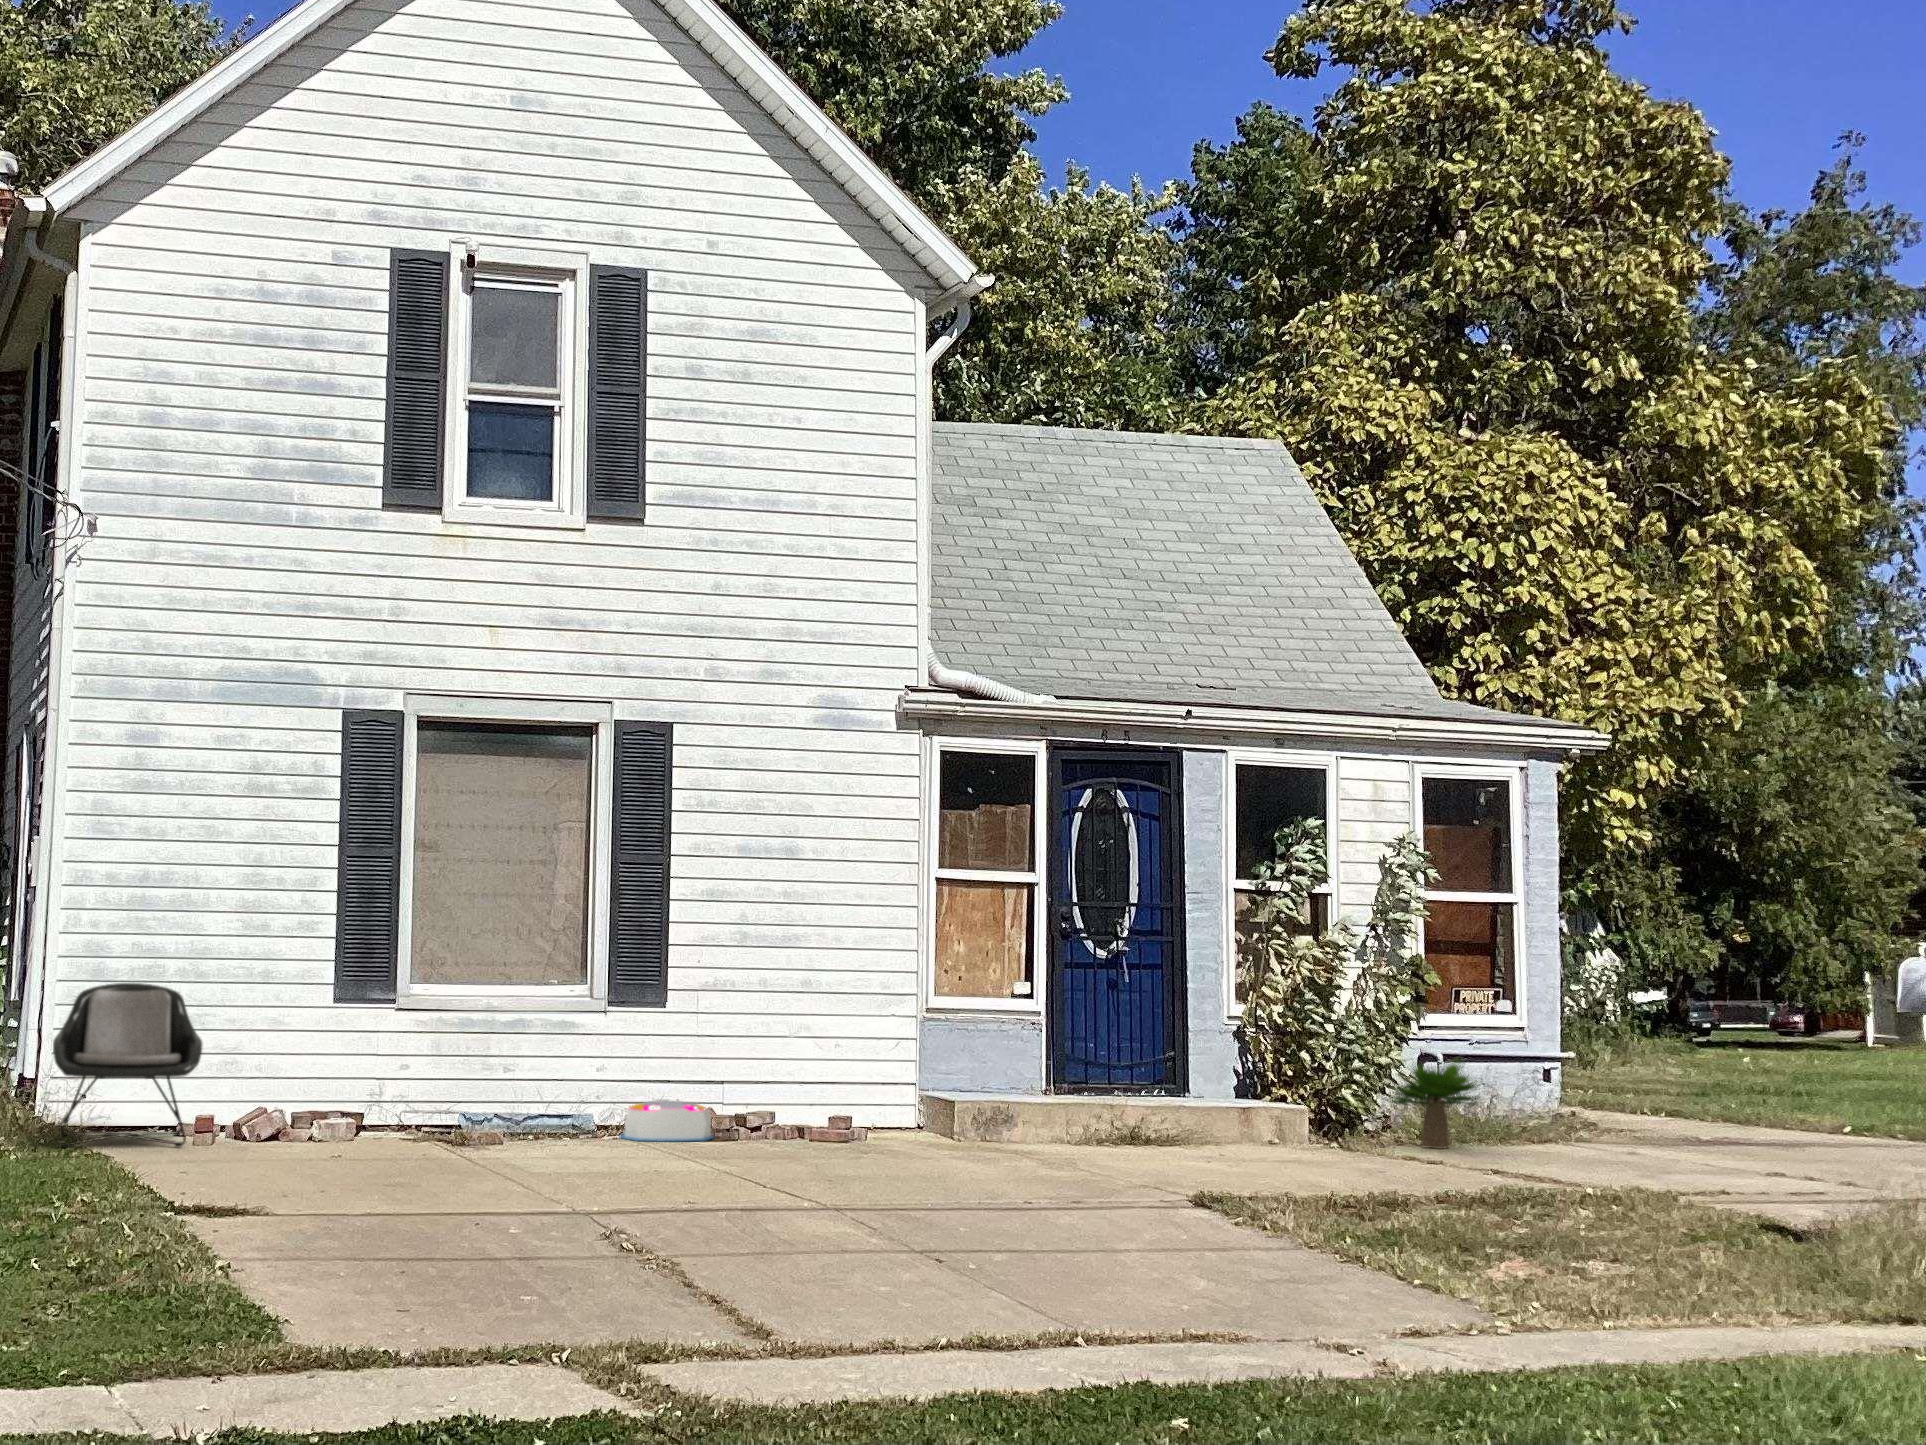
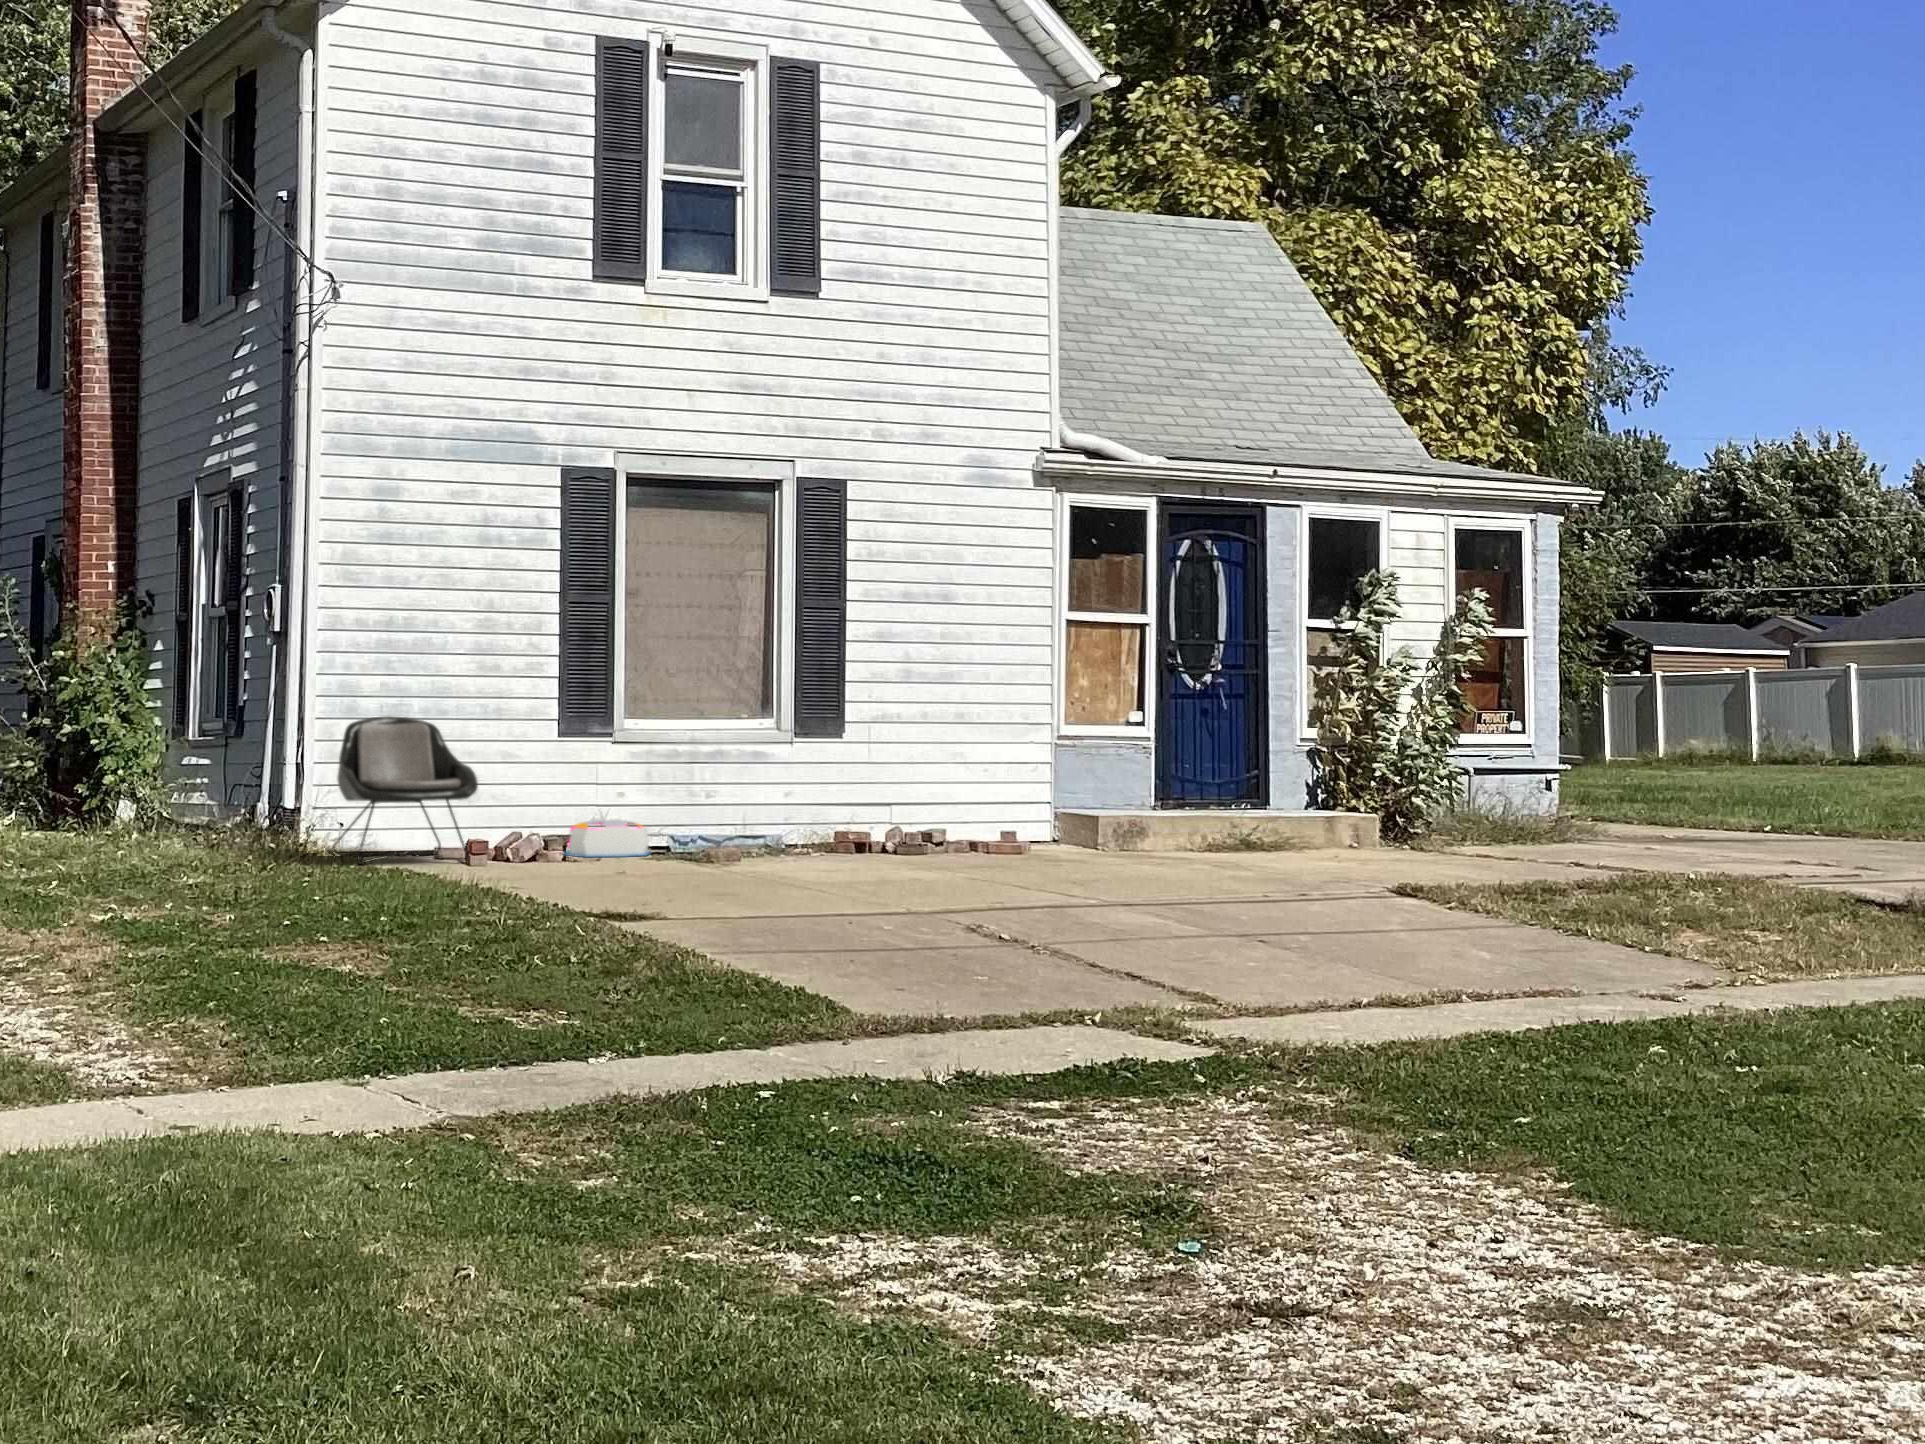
potted plant: present [1387,1061,1482,1149] -> none [1441,768,1533,848]
storage bin: present [619,1099,713,1142] -> present [563,819,650,857]

